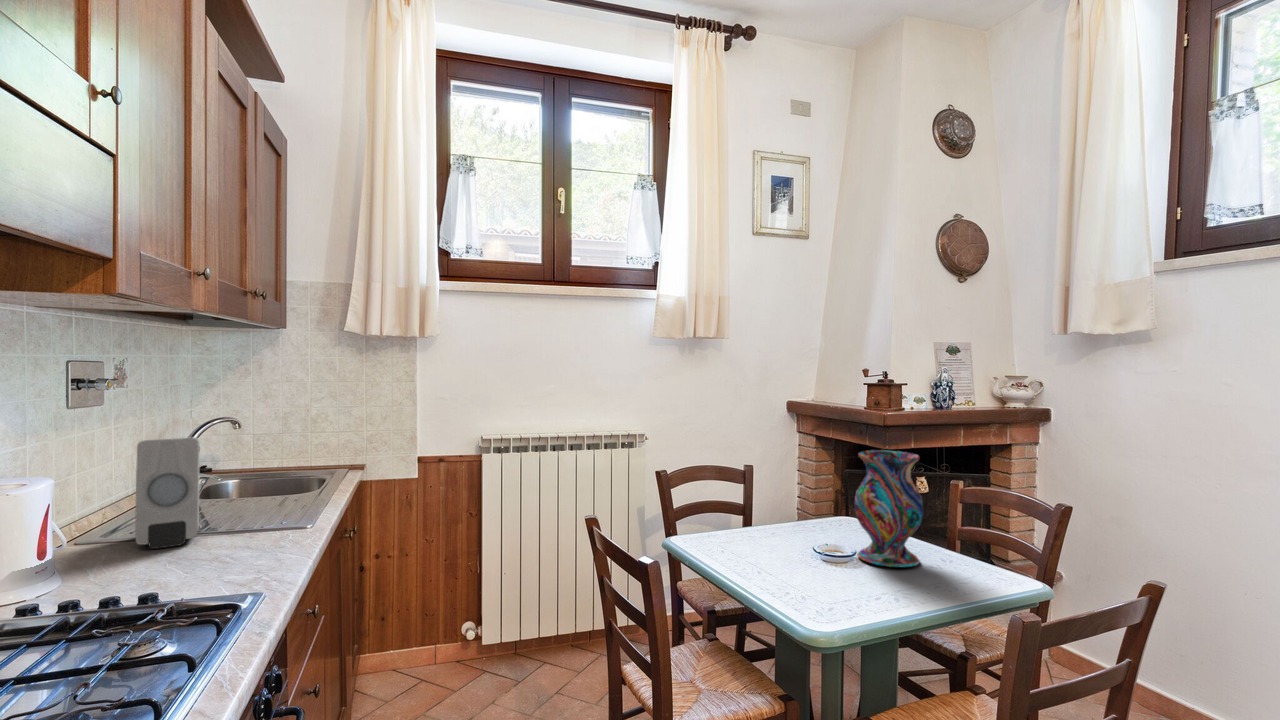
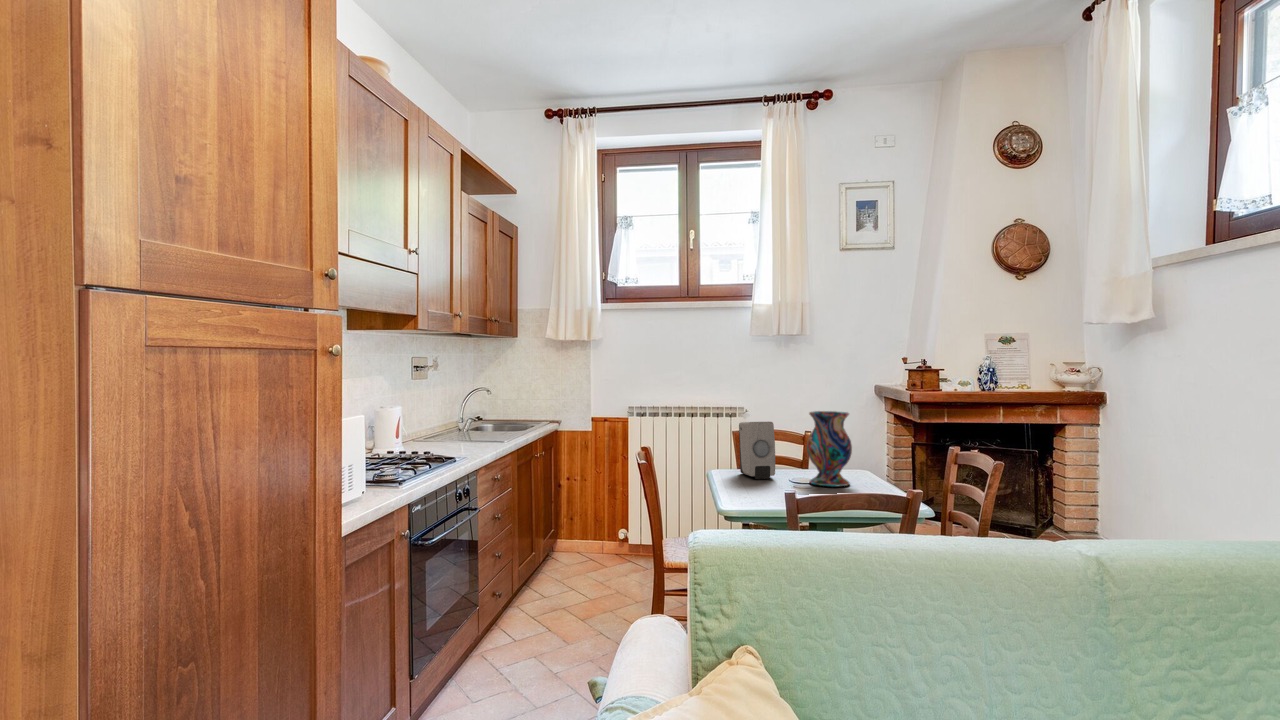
soap dispenser: present [136,437,200,549] -> present [739,422,775,479]

